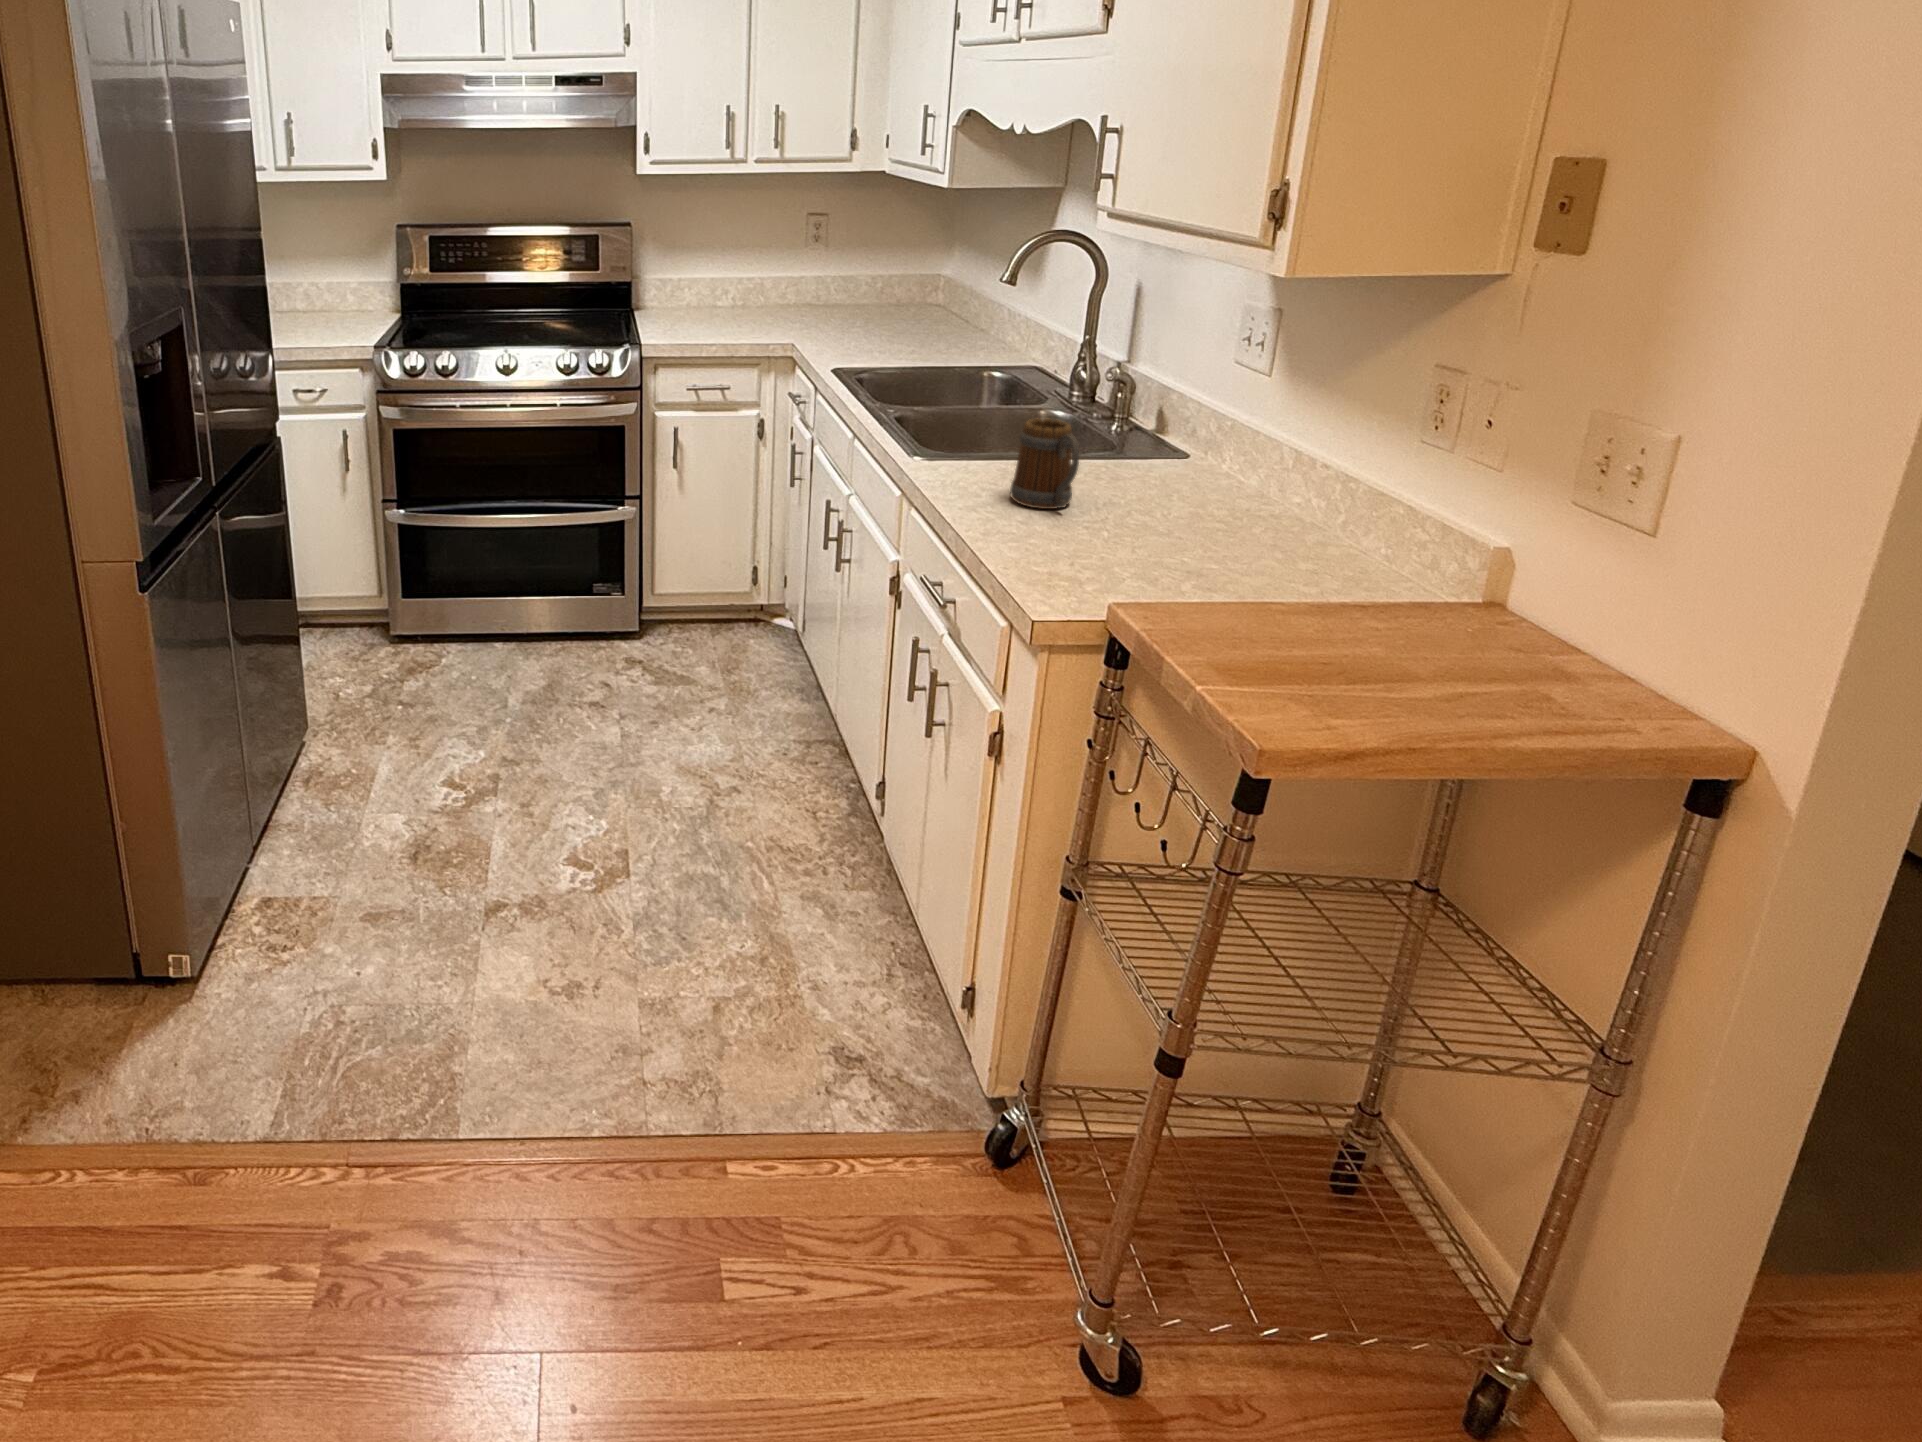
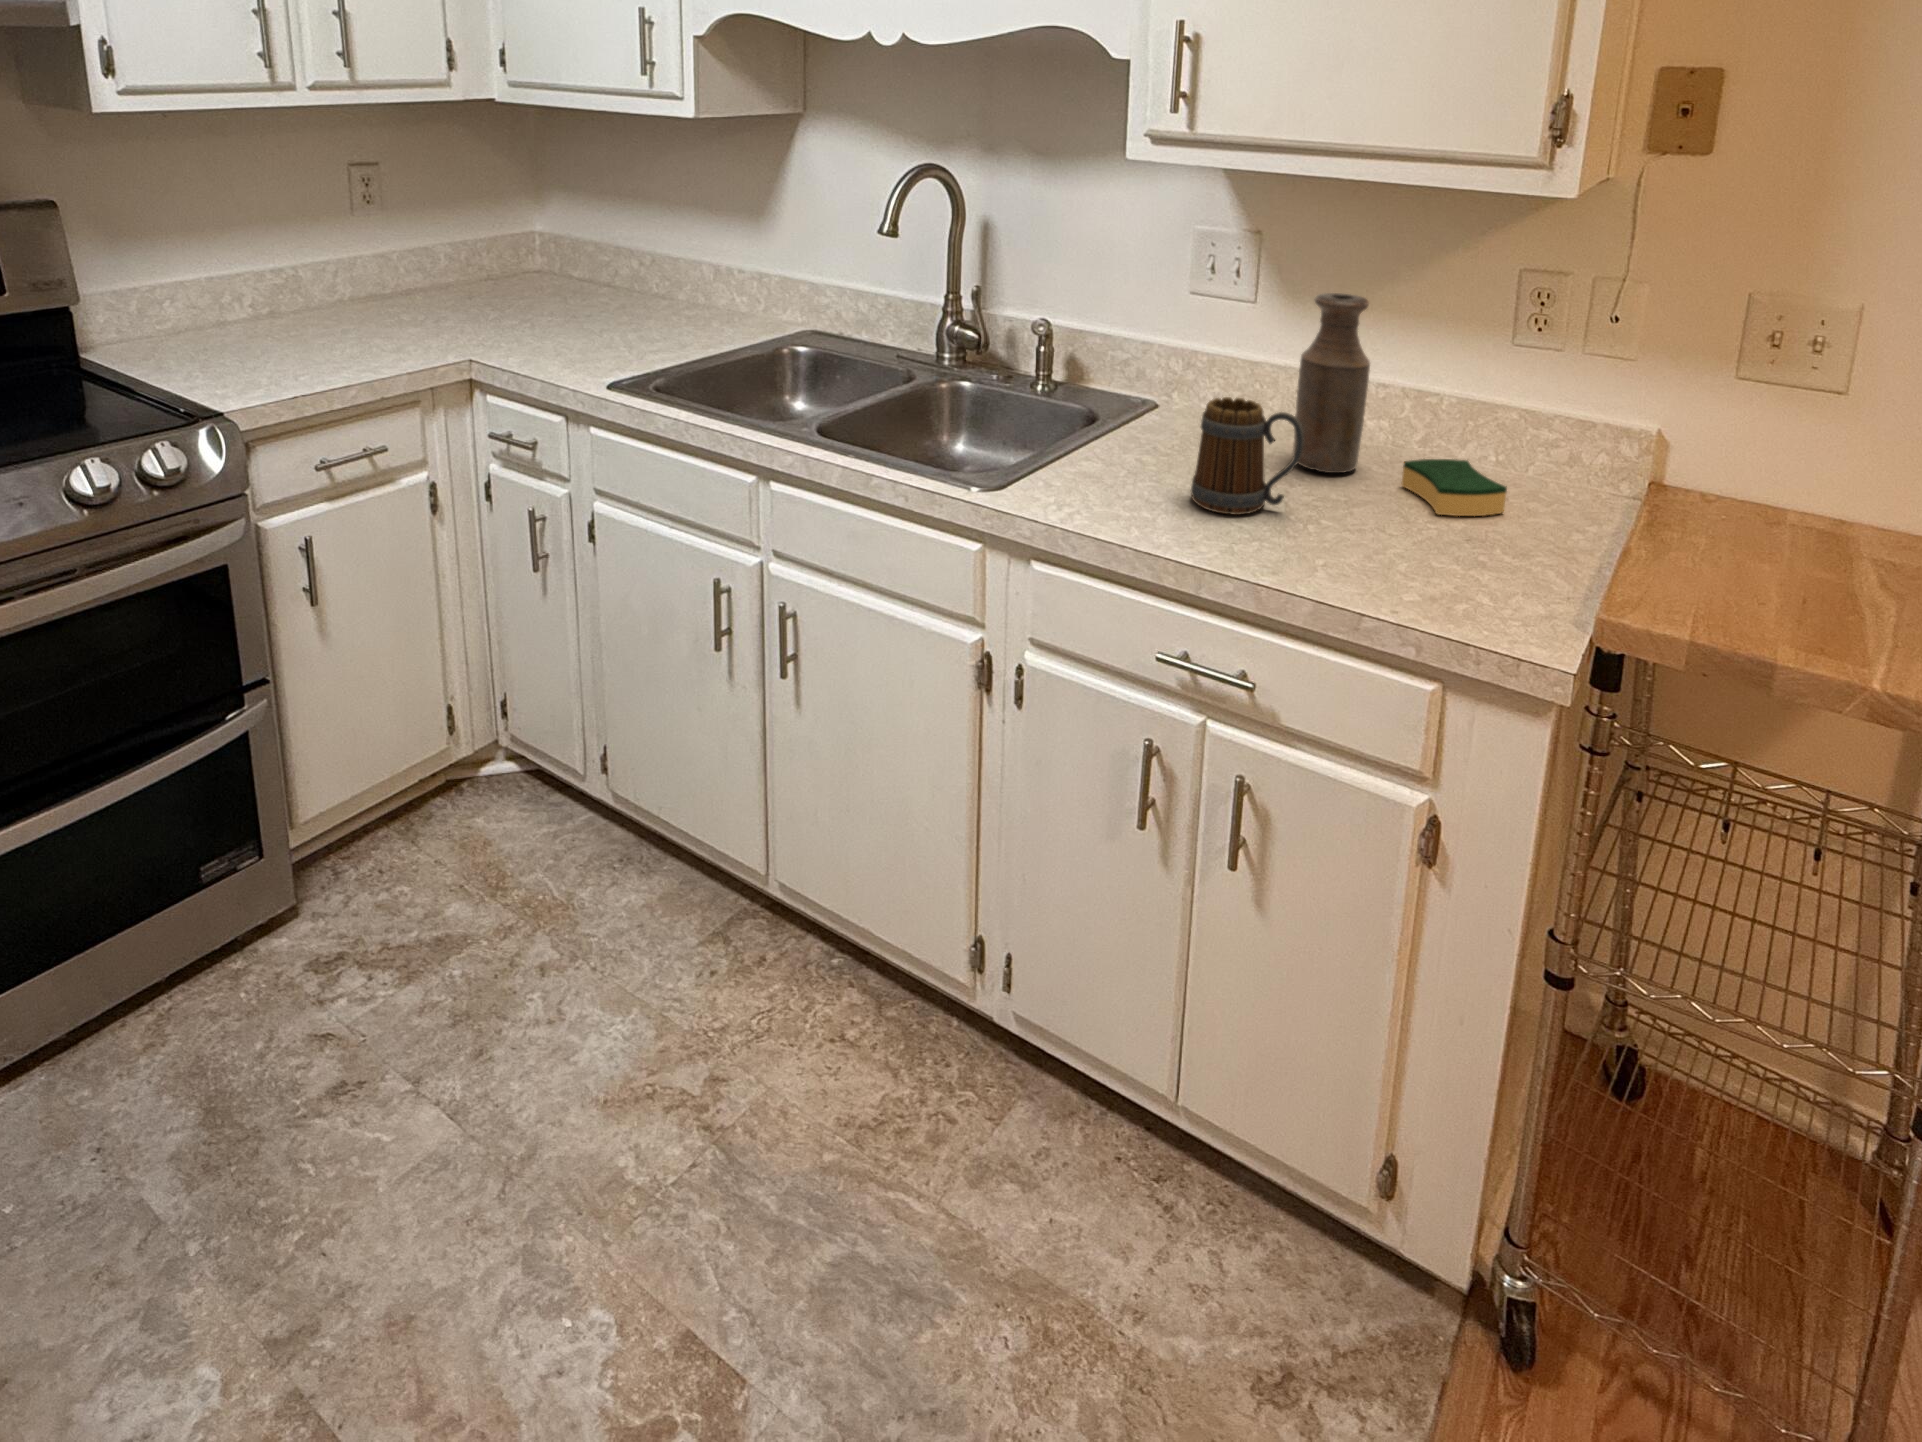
bottle: none [1155,357,1234,517] -> present [1293,293,1370,473]
sponge: none [1181,511,1277,566] -> present [1401,459,1507,516]

